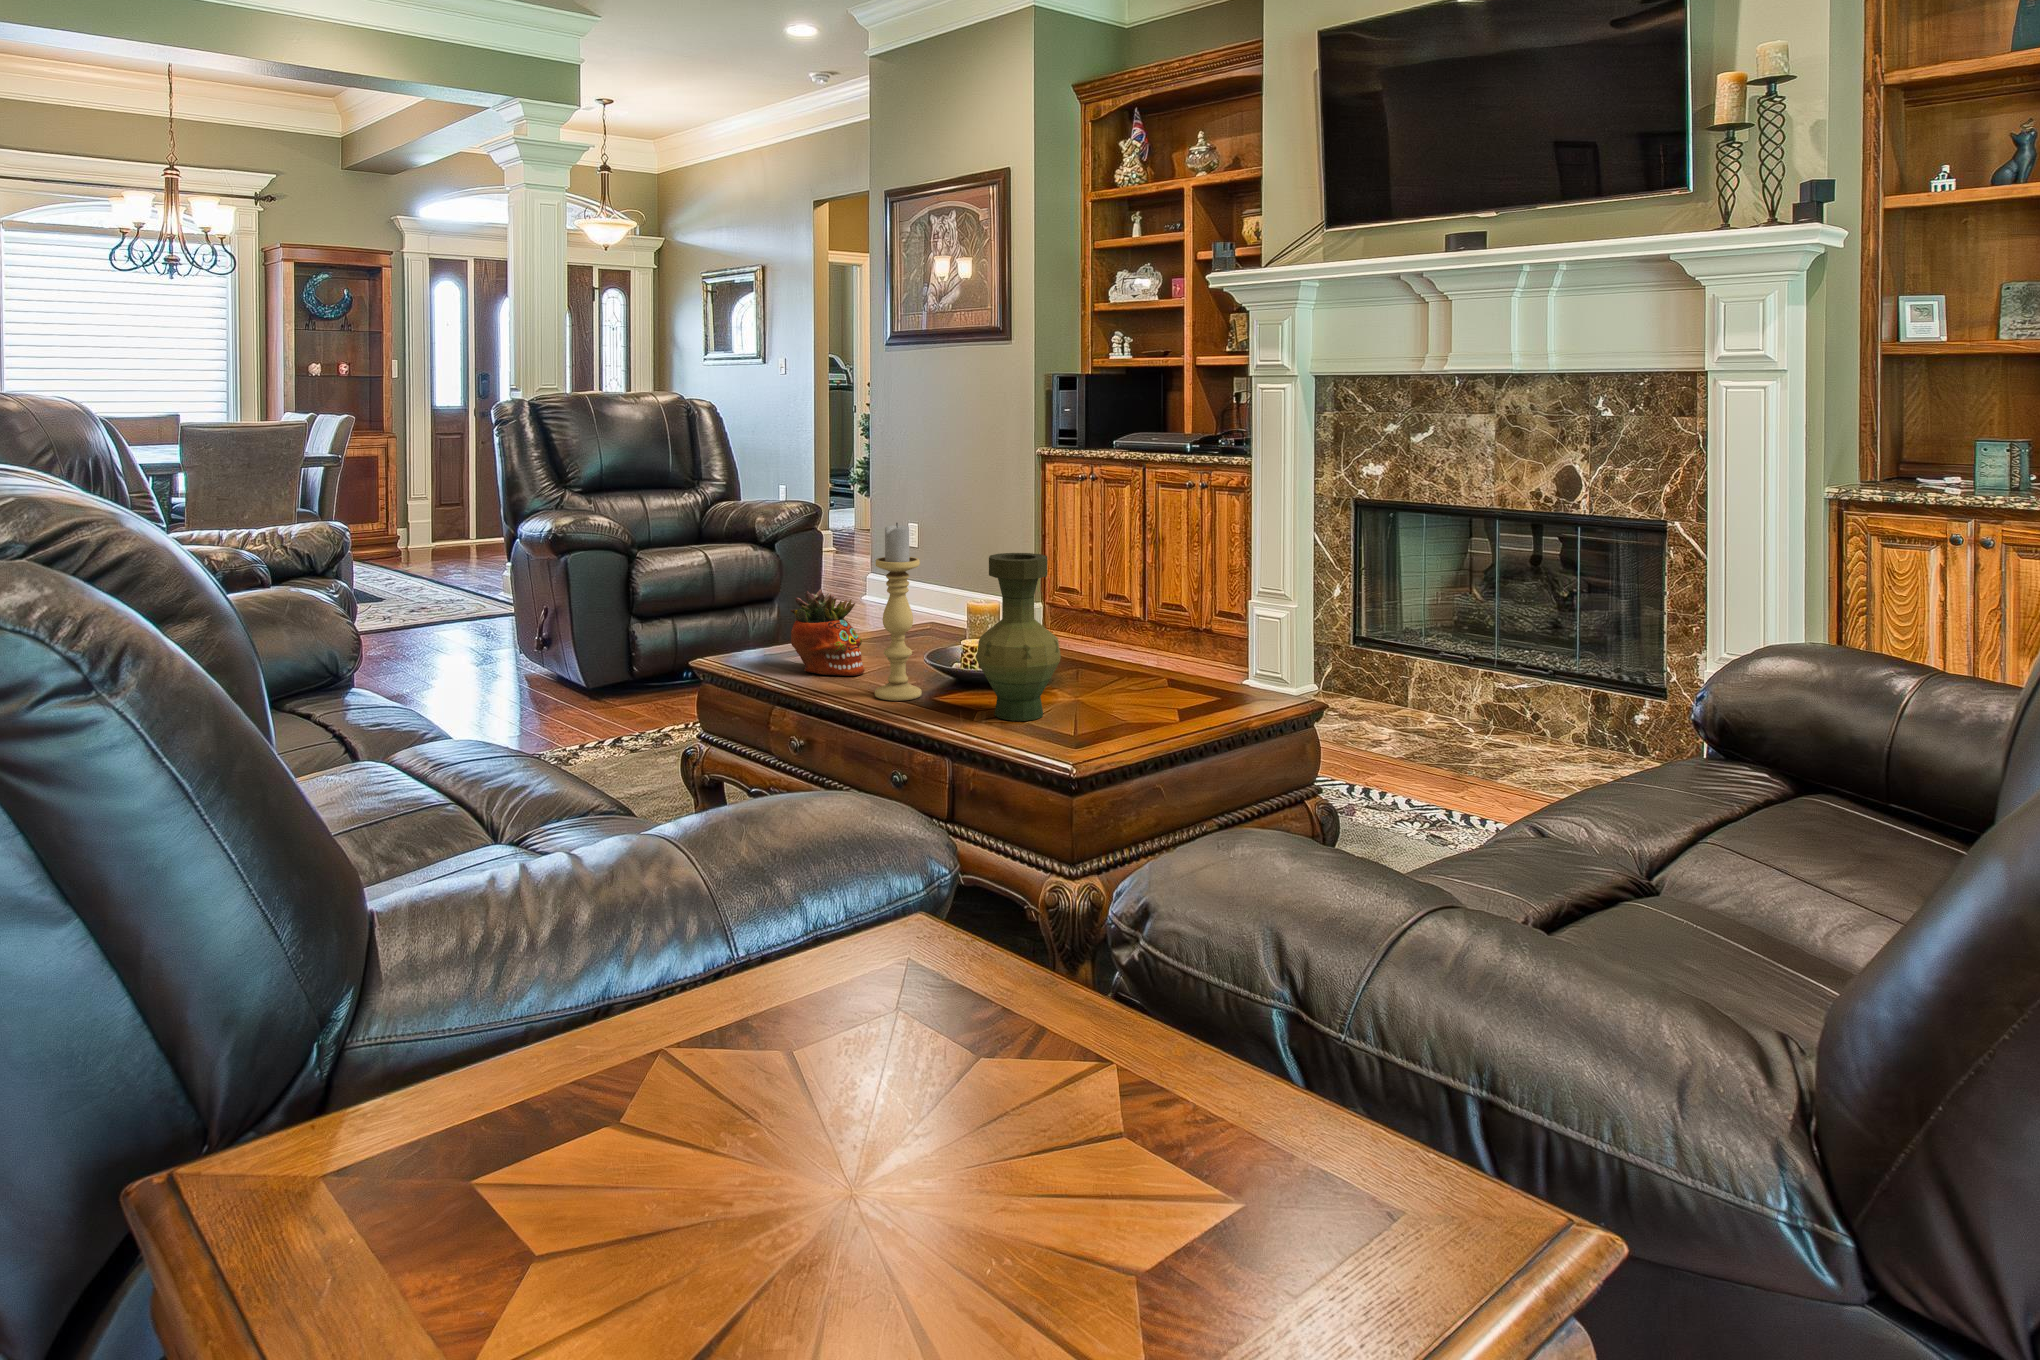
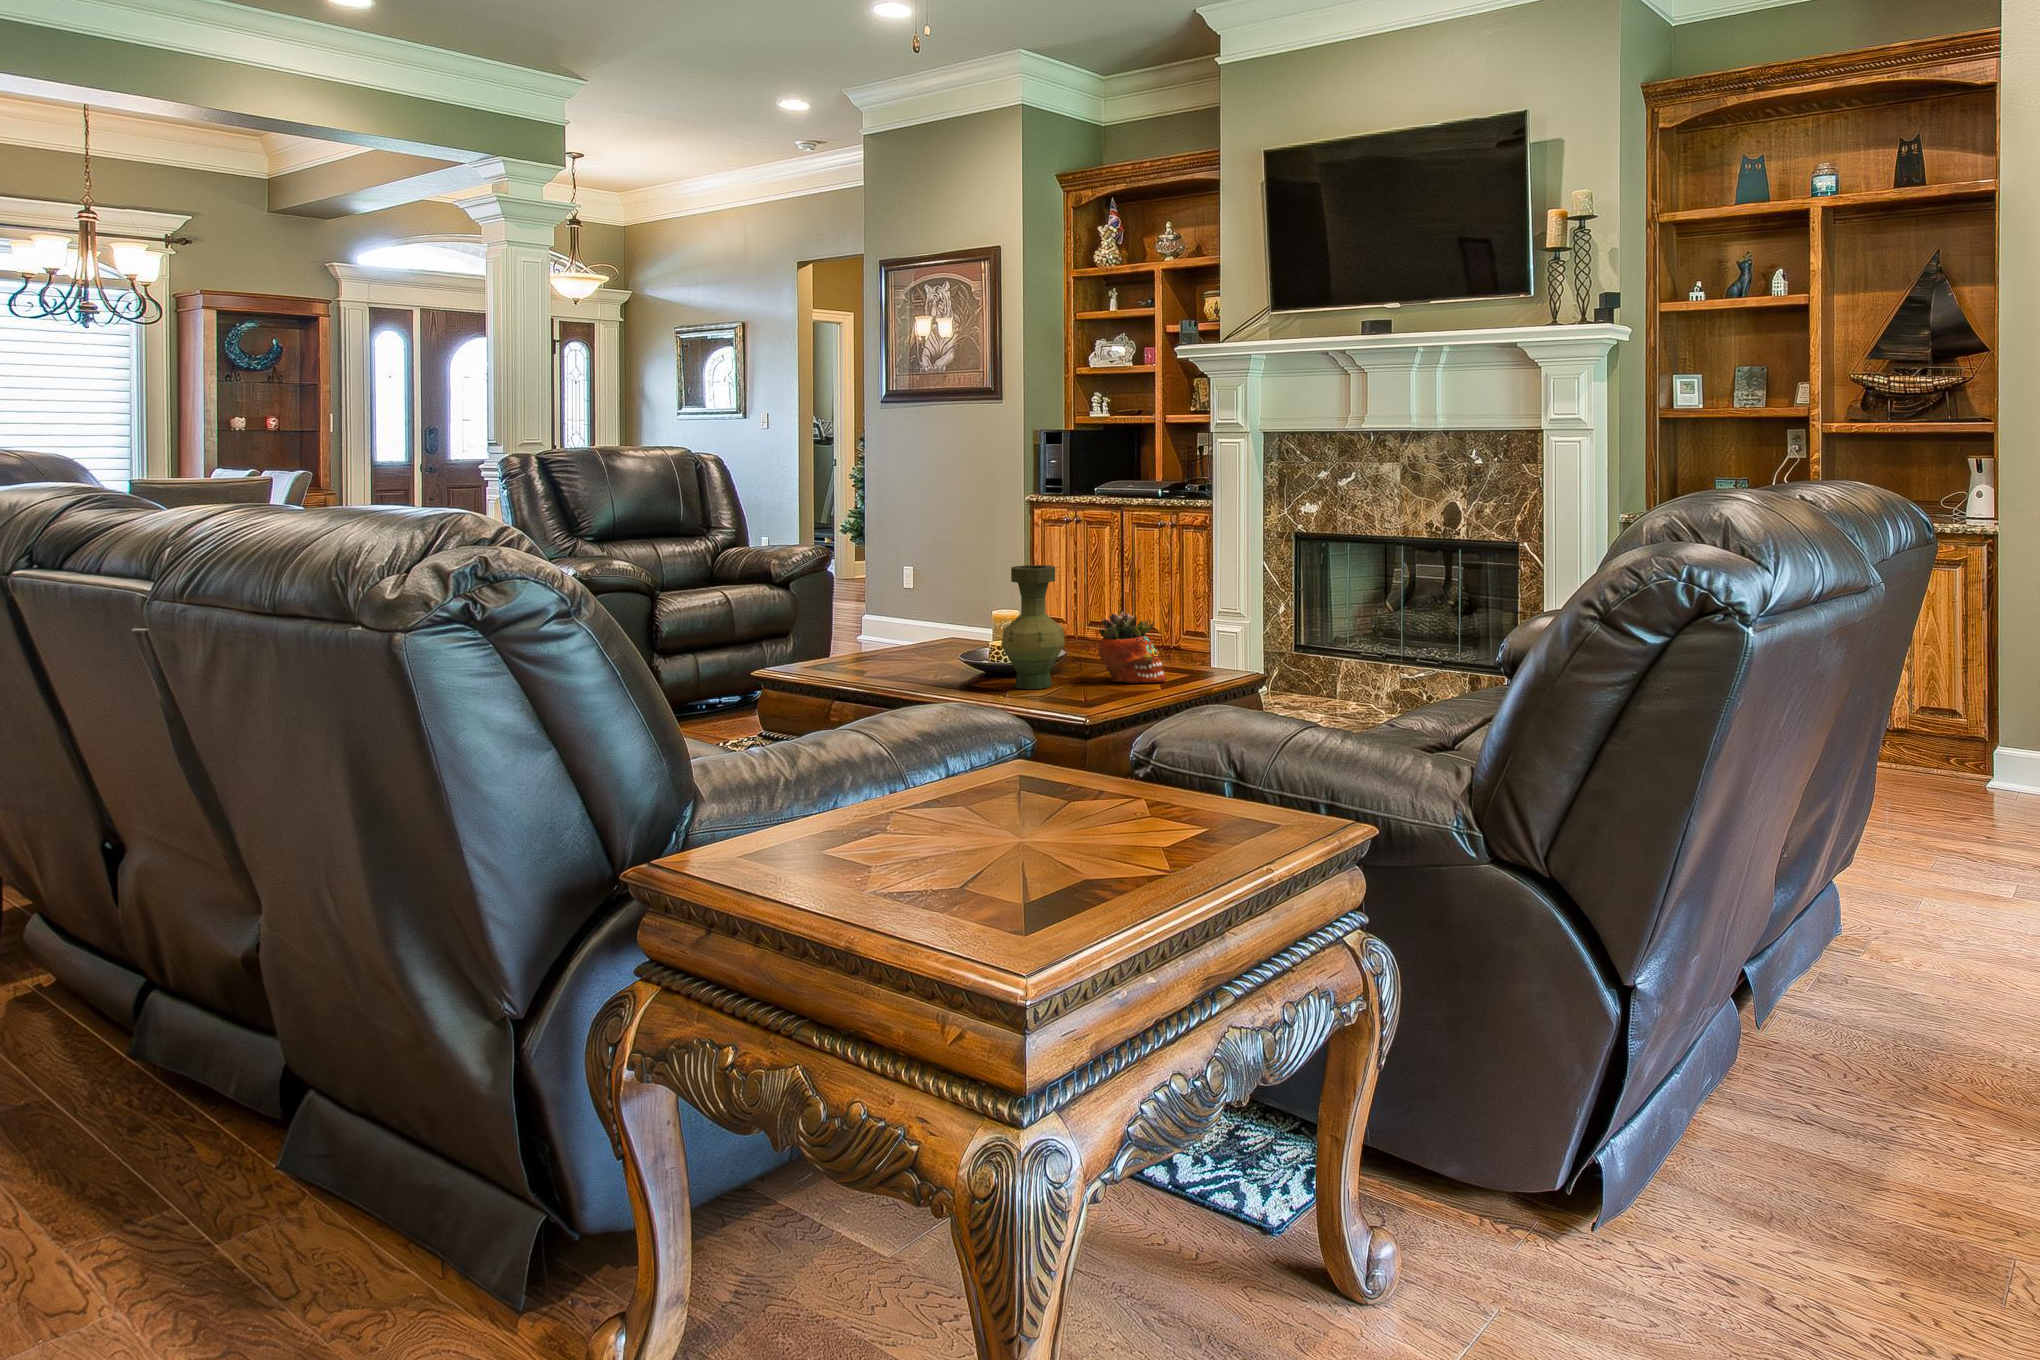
candle holder: present [875,523,922,701] -> none [918,545,955,683]
succulent planter: present [790,589,864,676] -> present [1099,611,1166,683]

